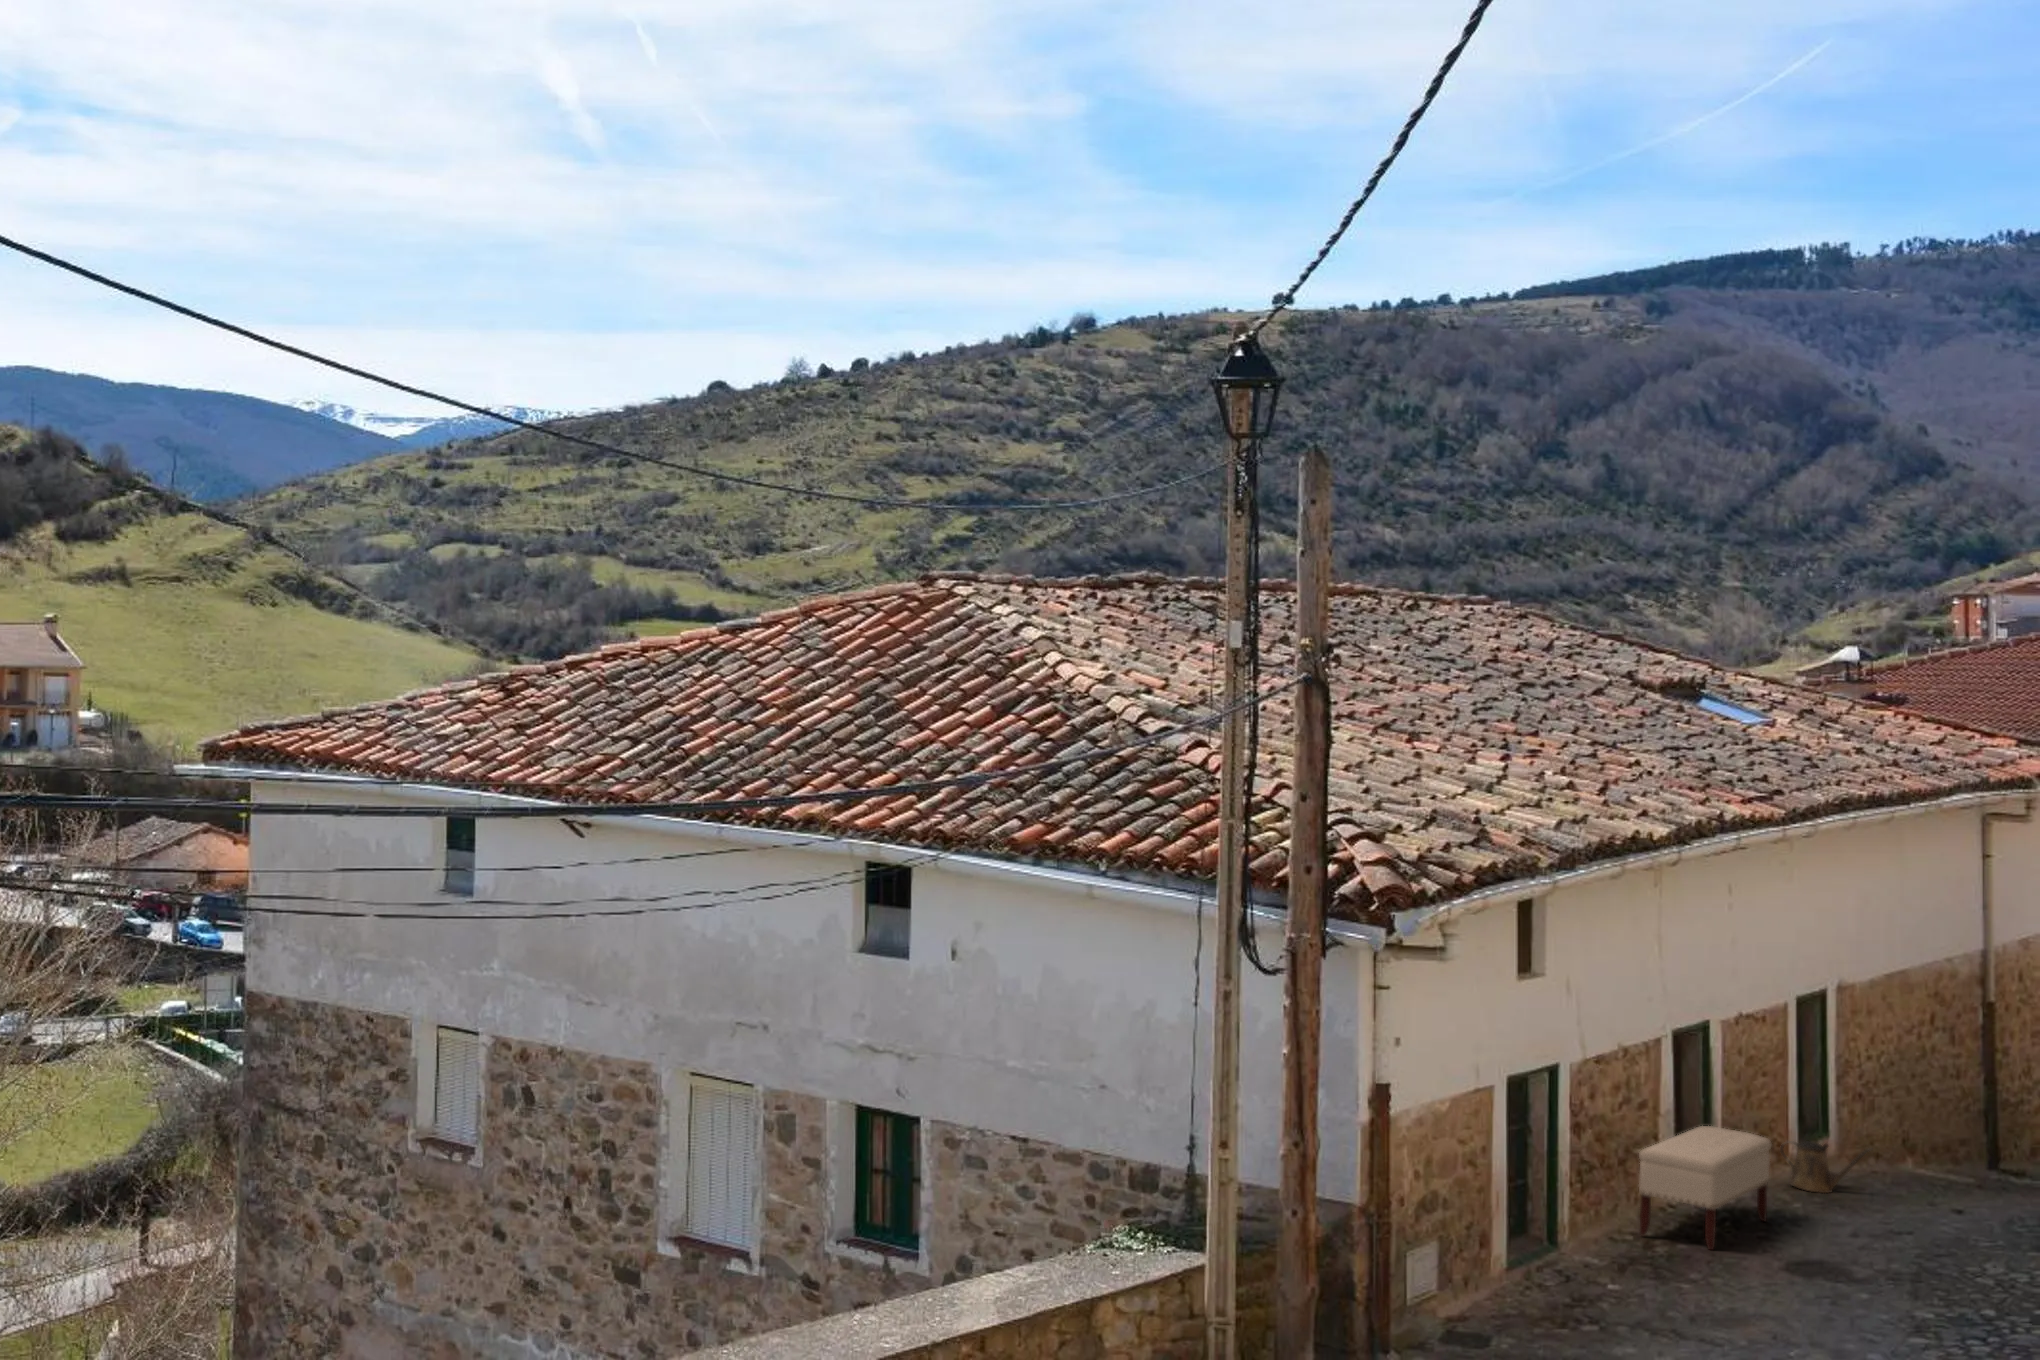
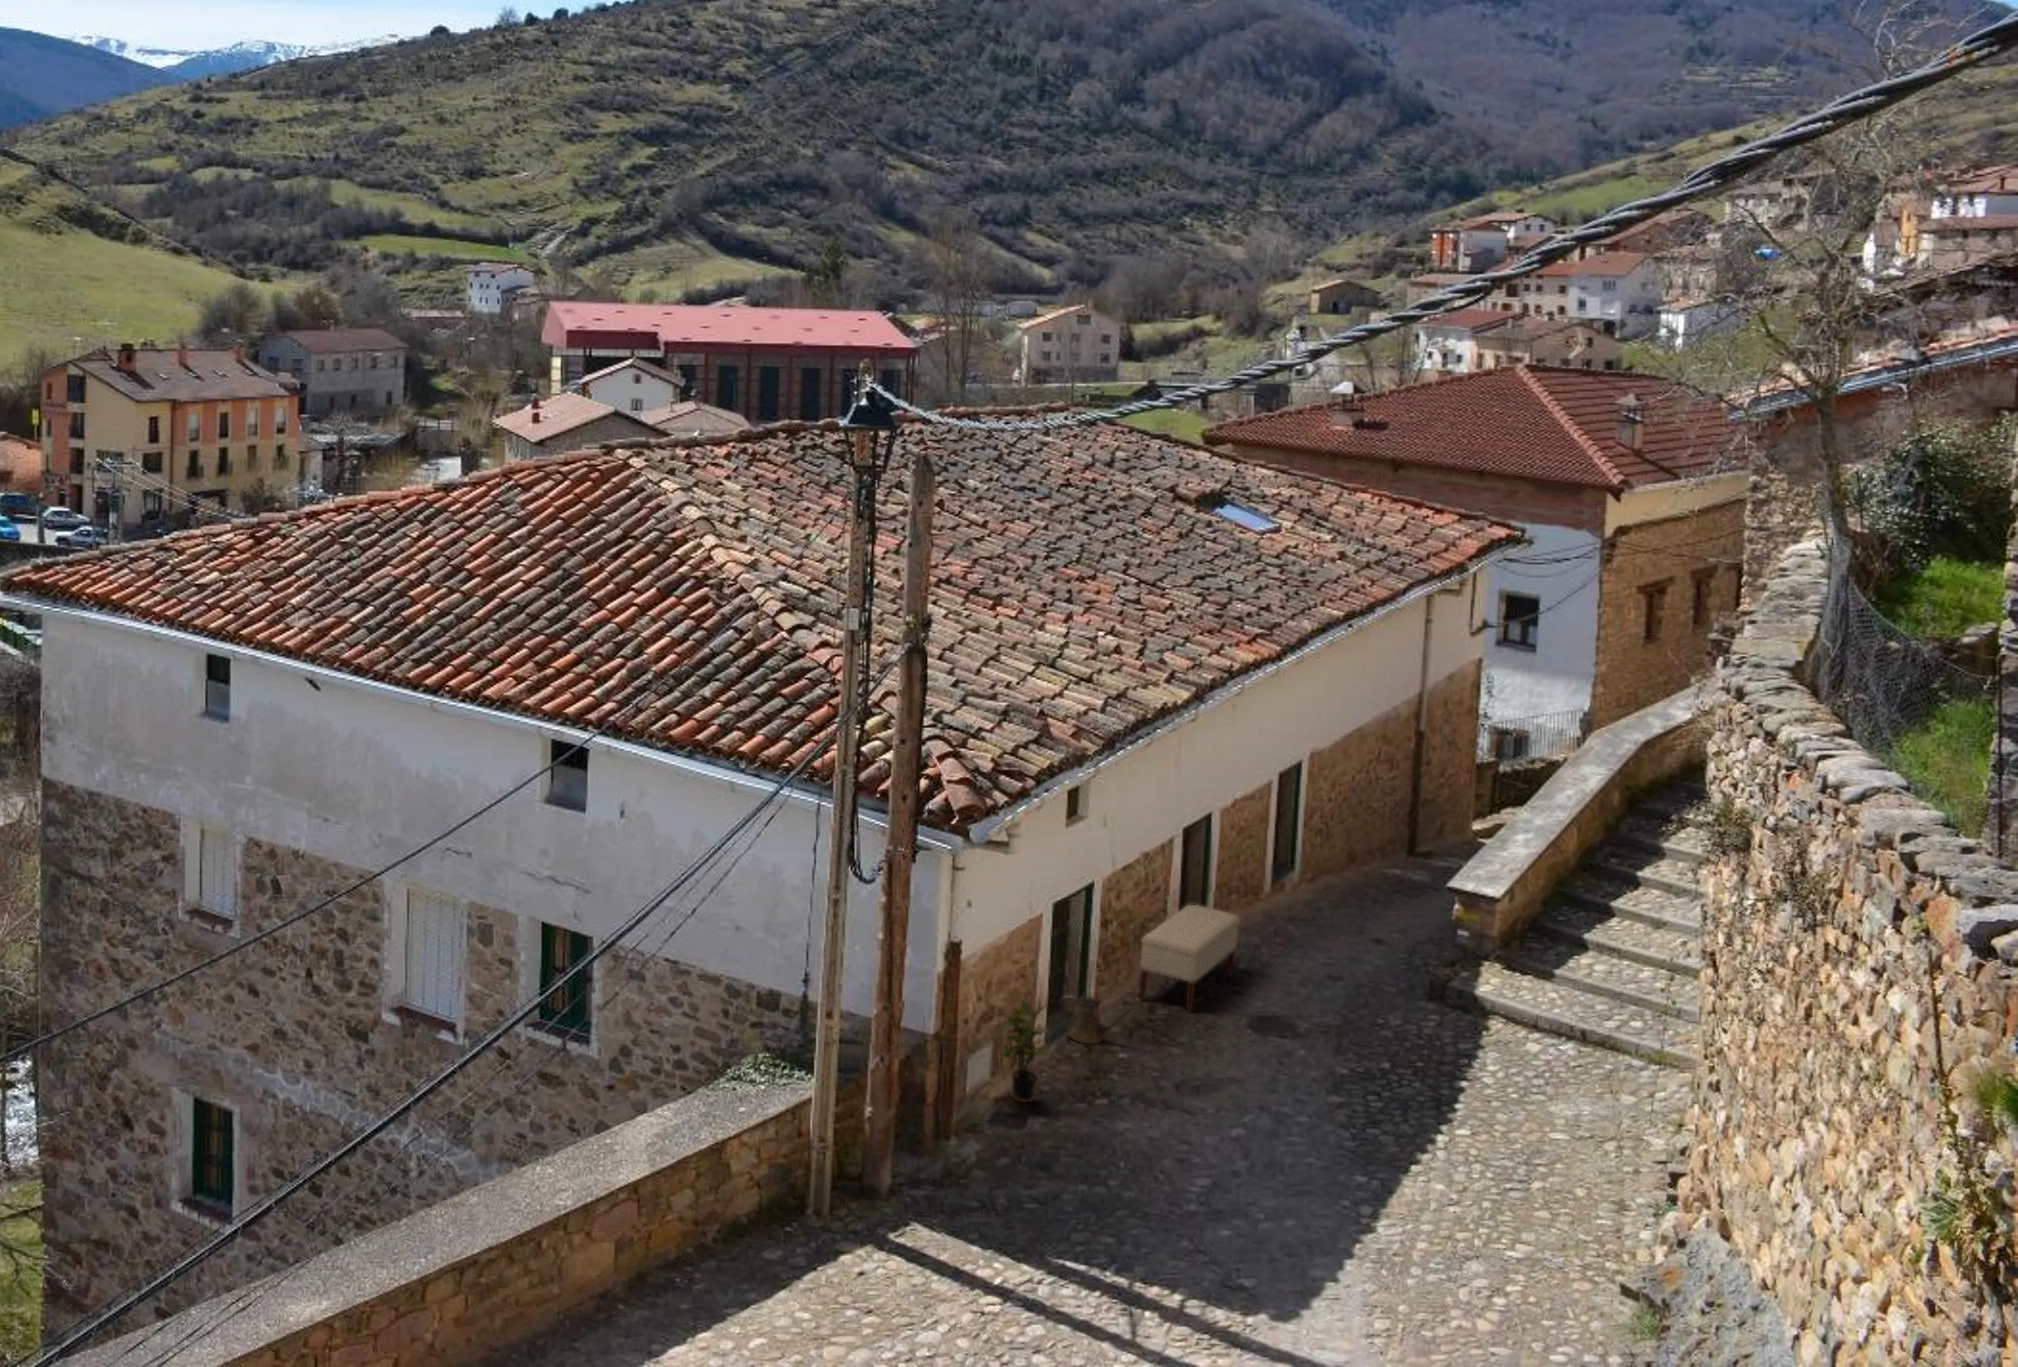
watering can: present [1780,1141,1871,1193] -> present [1060,995,1136,1044]
potted plant: none [1452,1179,1525,1319] -> present [1001,999,1047,1102]

